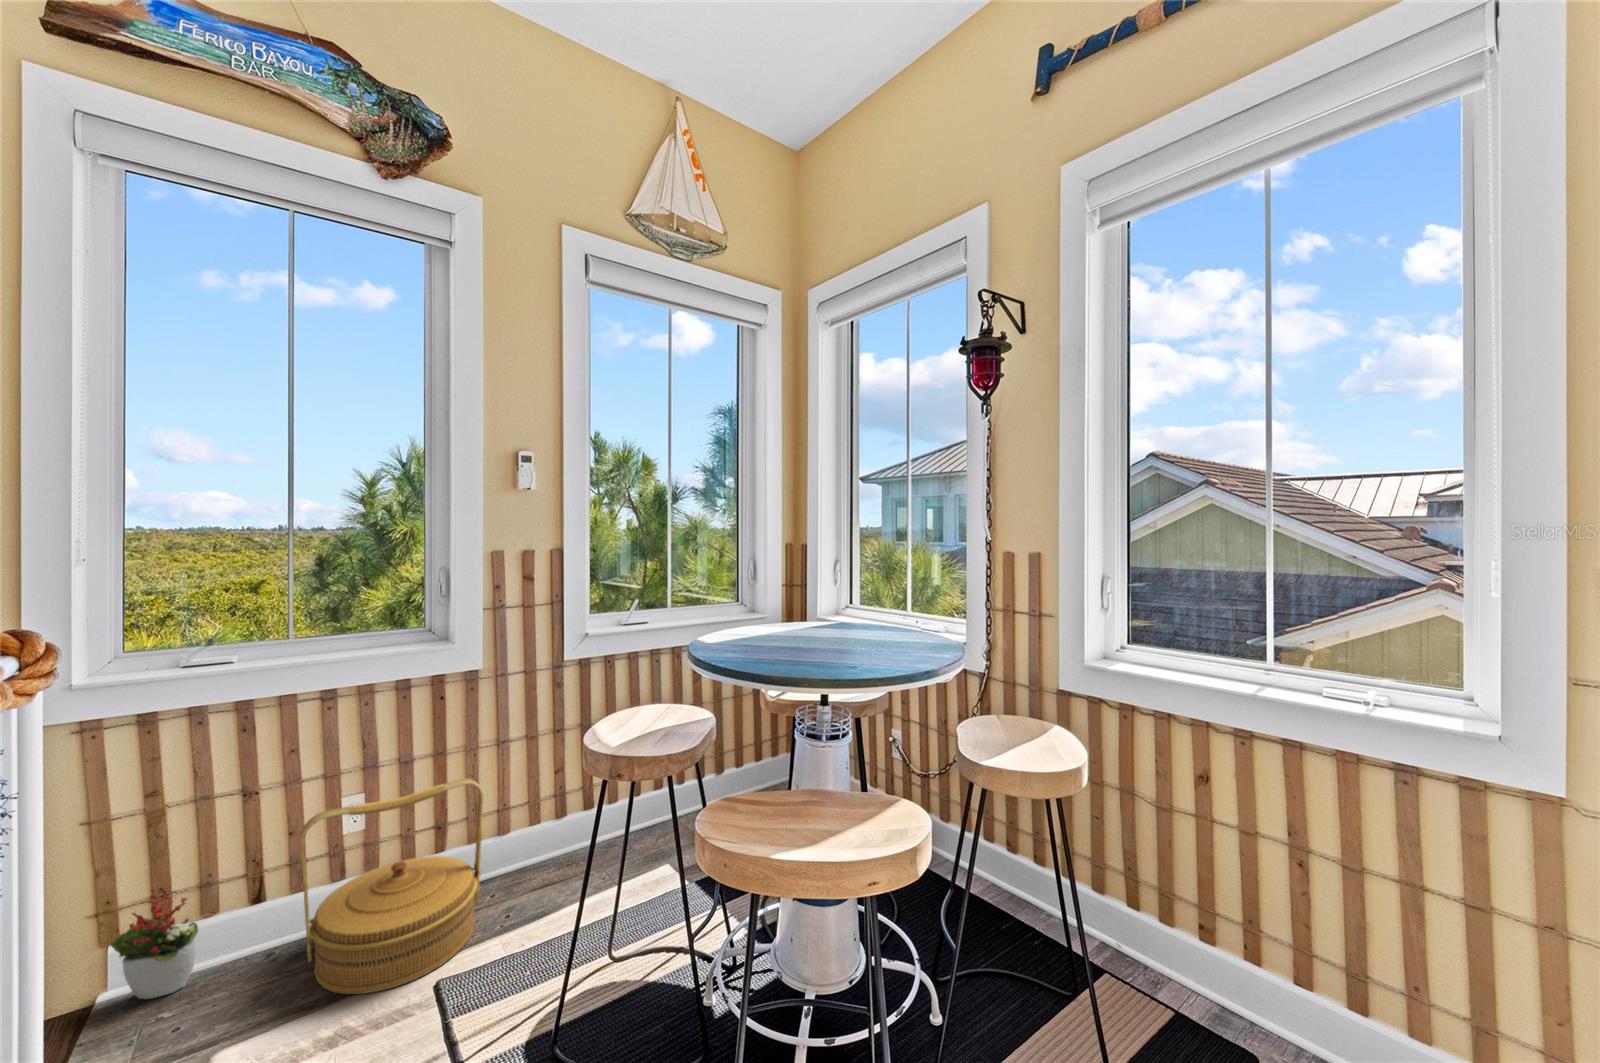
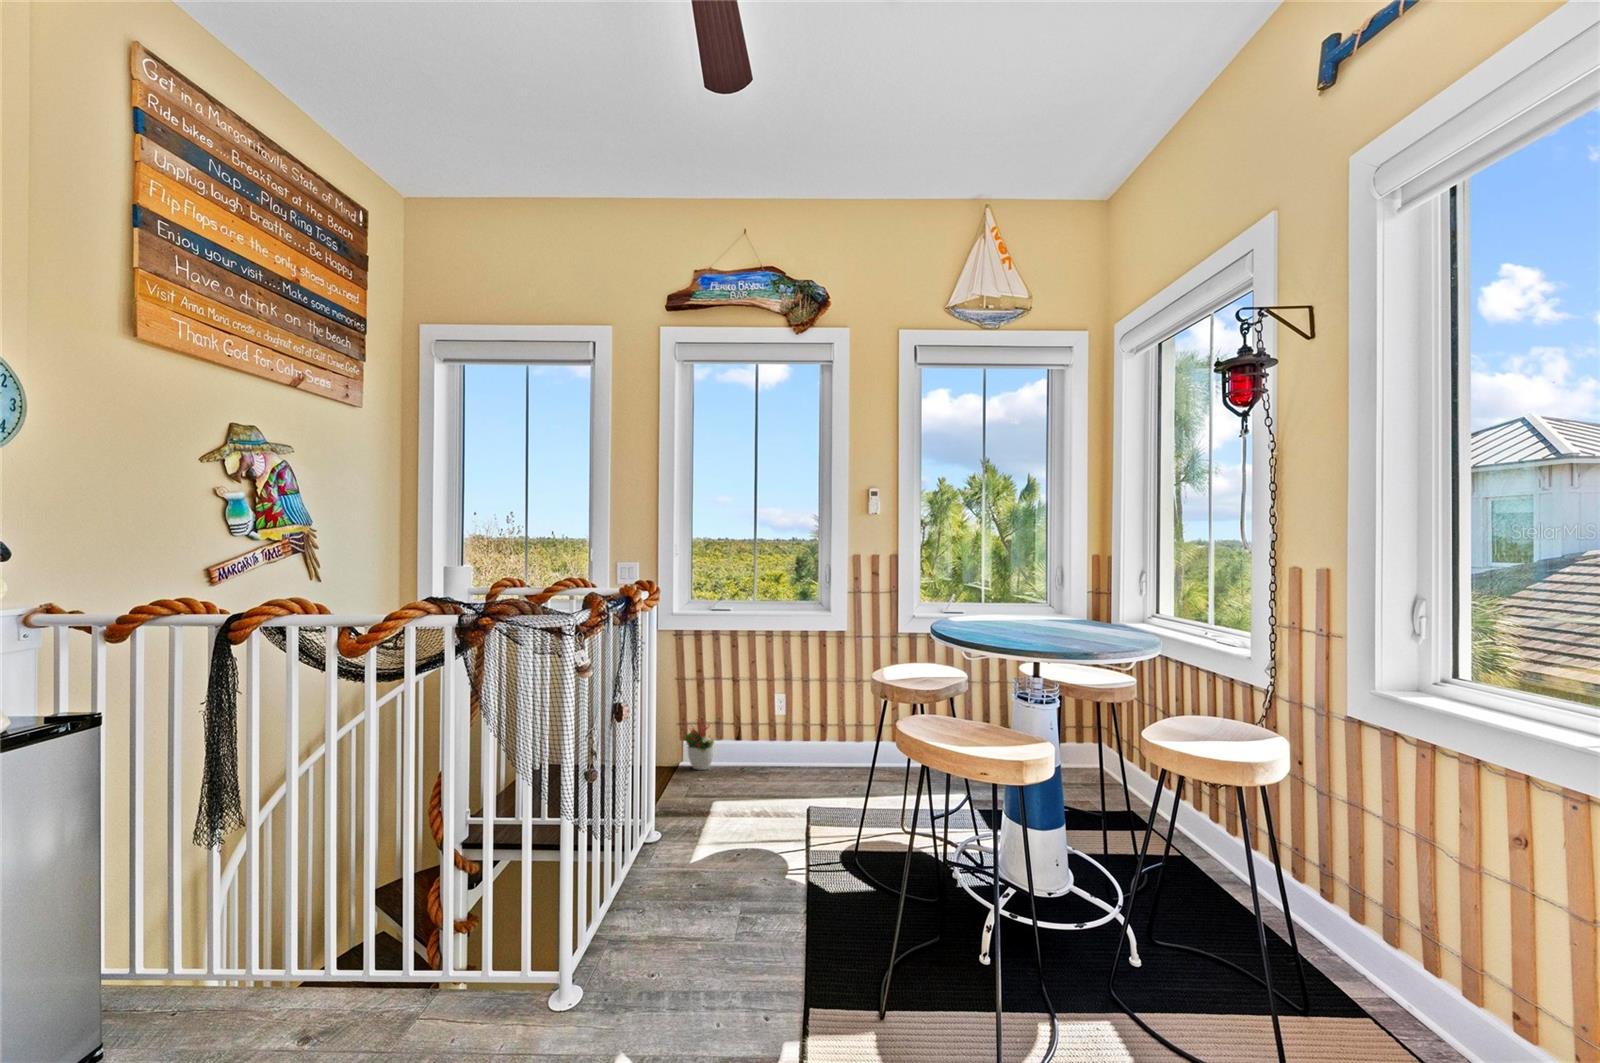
woven basket: present [300,779,483,994] -> none [752,694,841,797]

